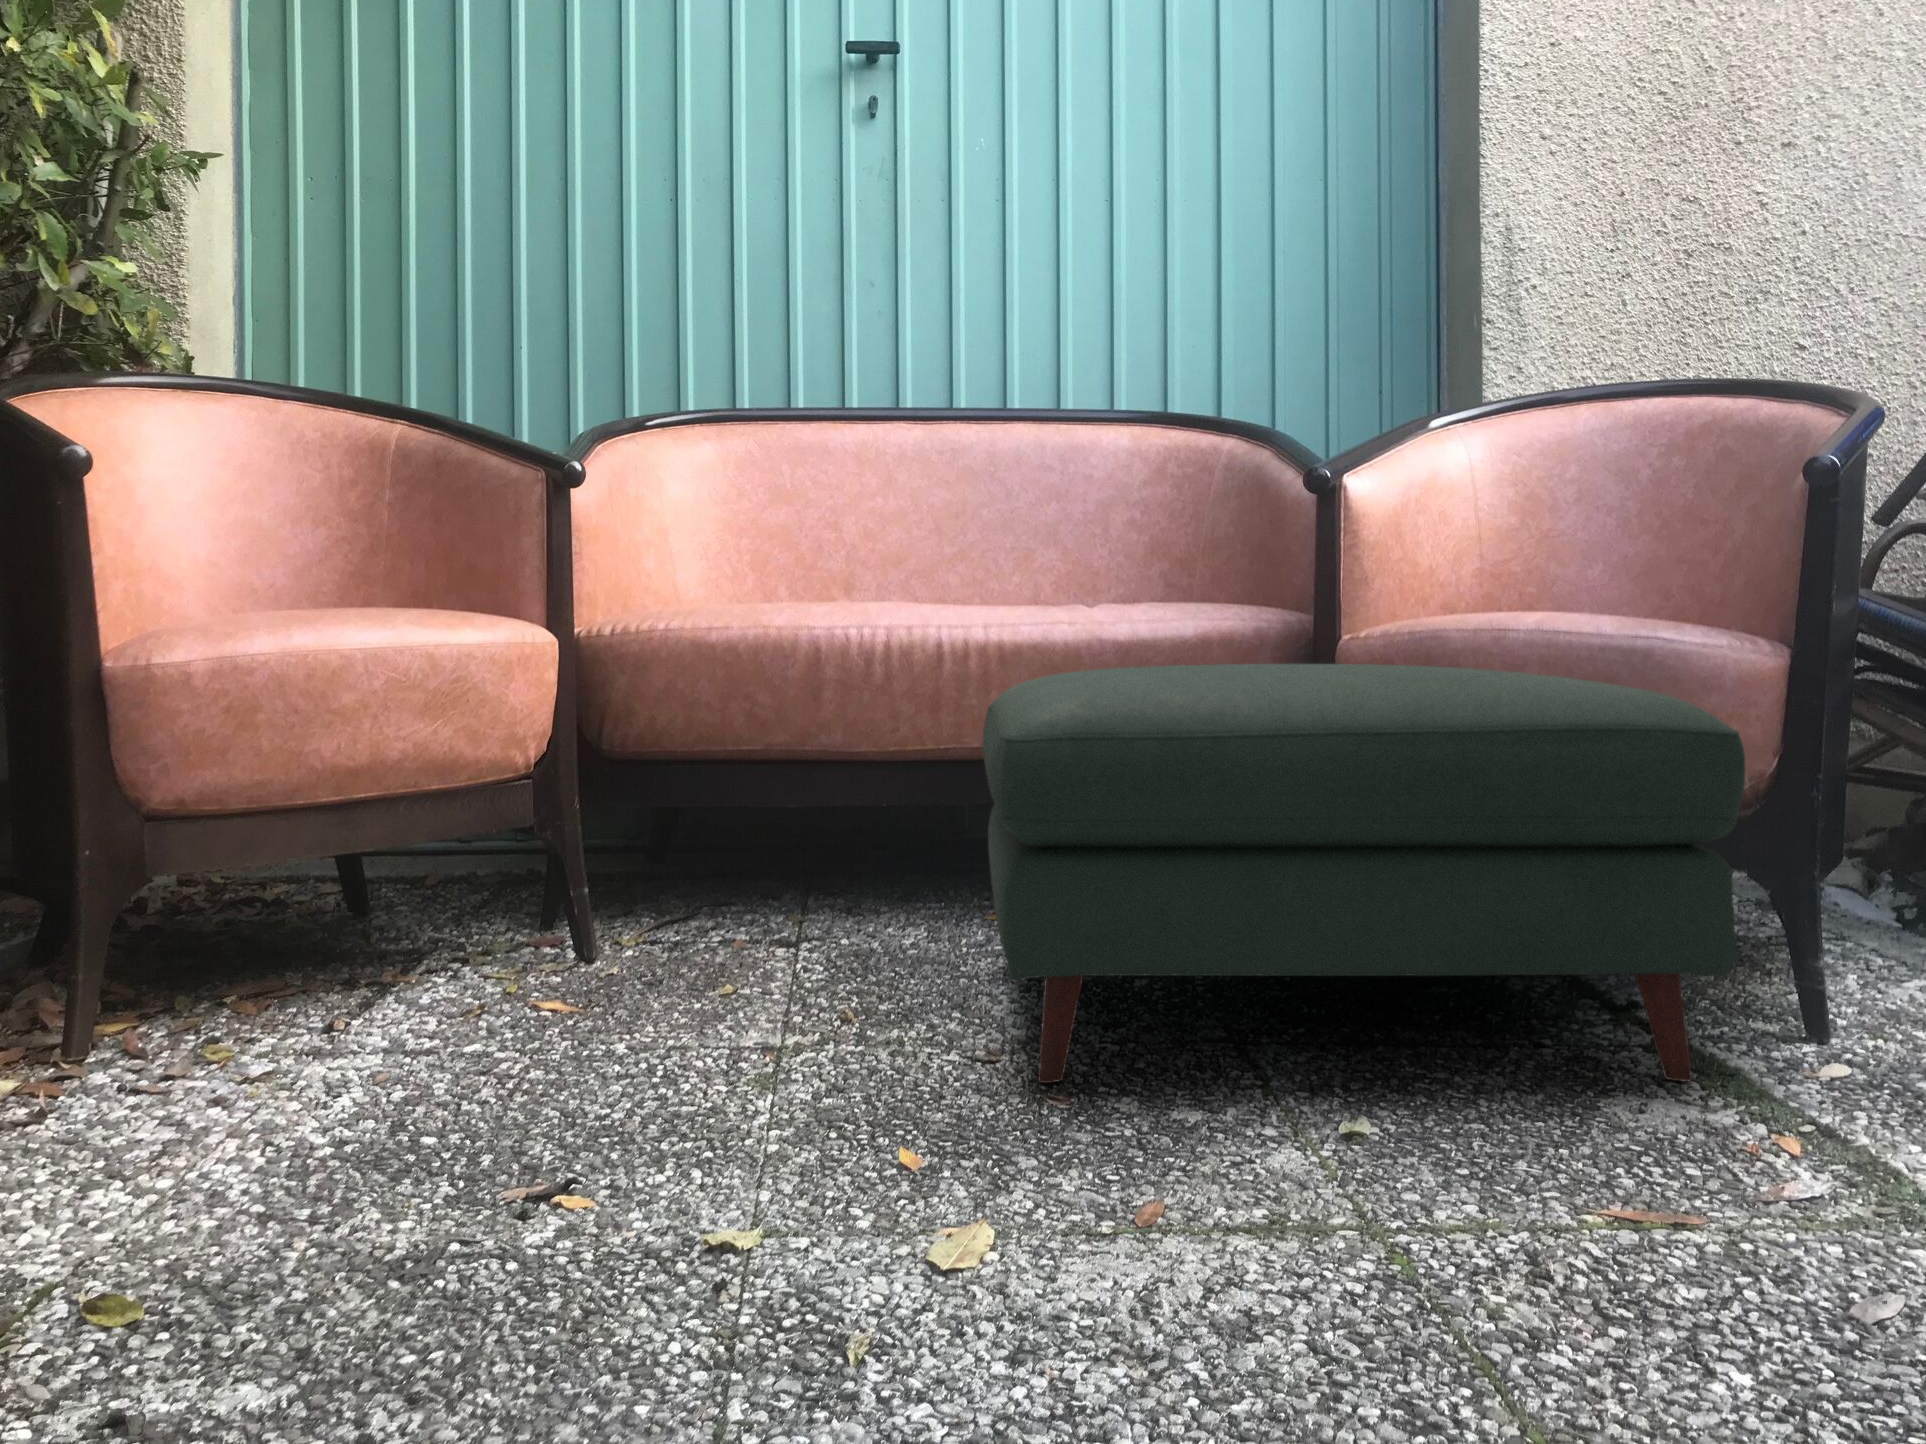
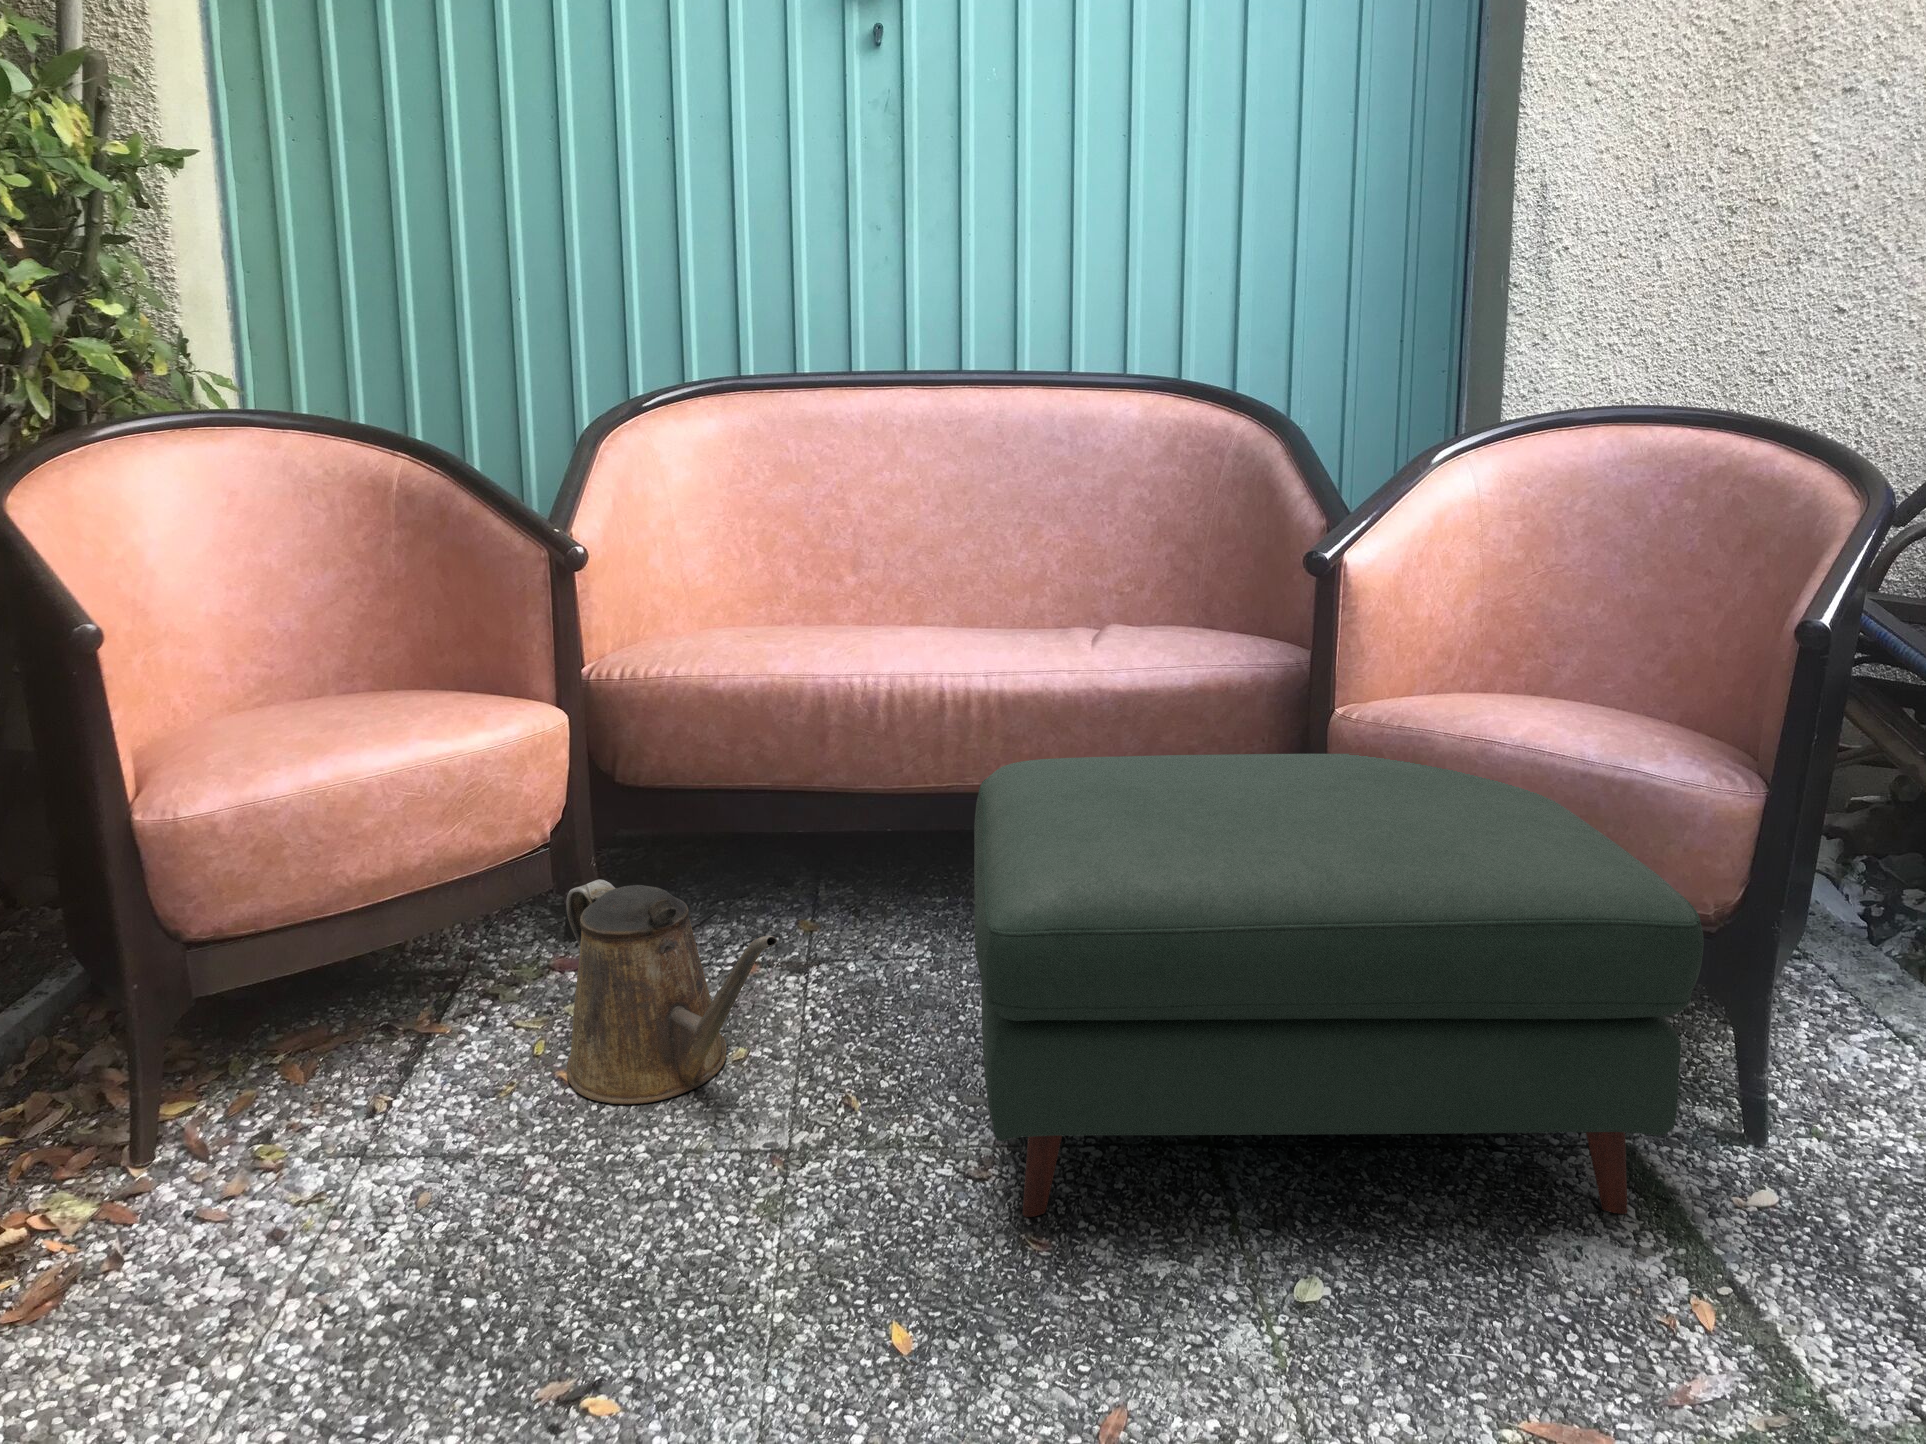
watering can: none [547,795,780,1015] -> present [566,880,777,1104]

